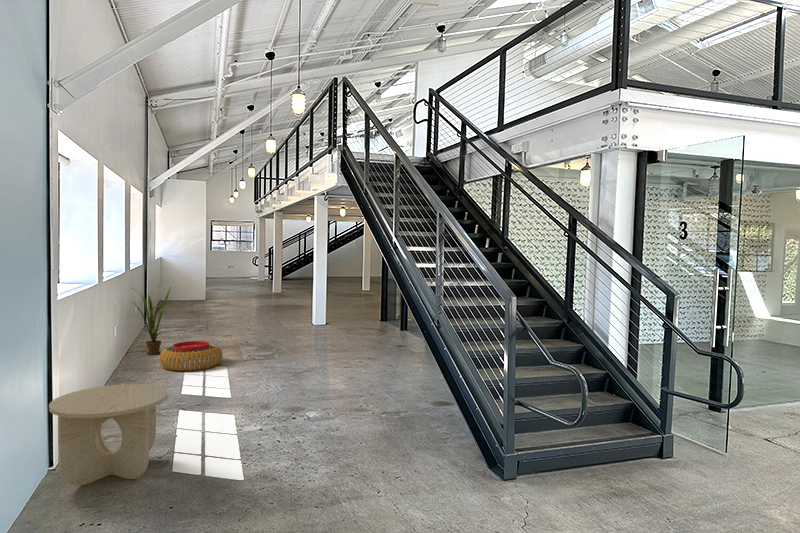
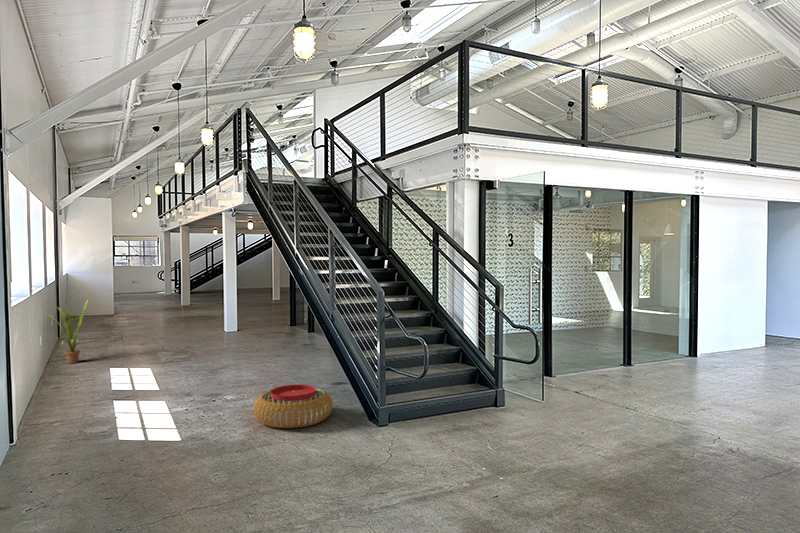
pouf: present [159,341,222,371] -> present [253,385,333,428]
side table: present [49,384,167,486] -> none [11,375,111,455]

